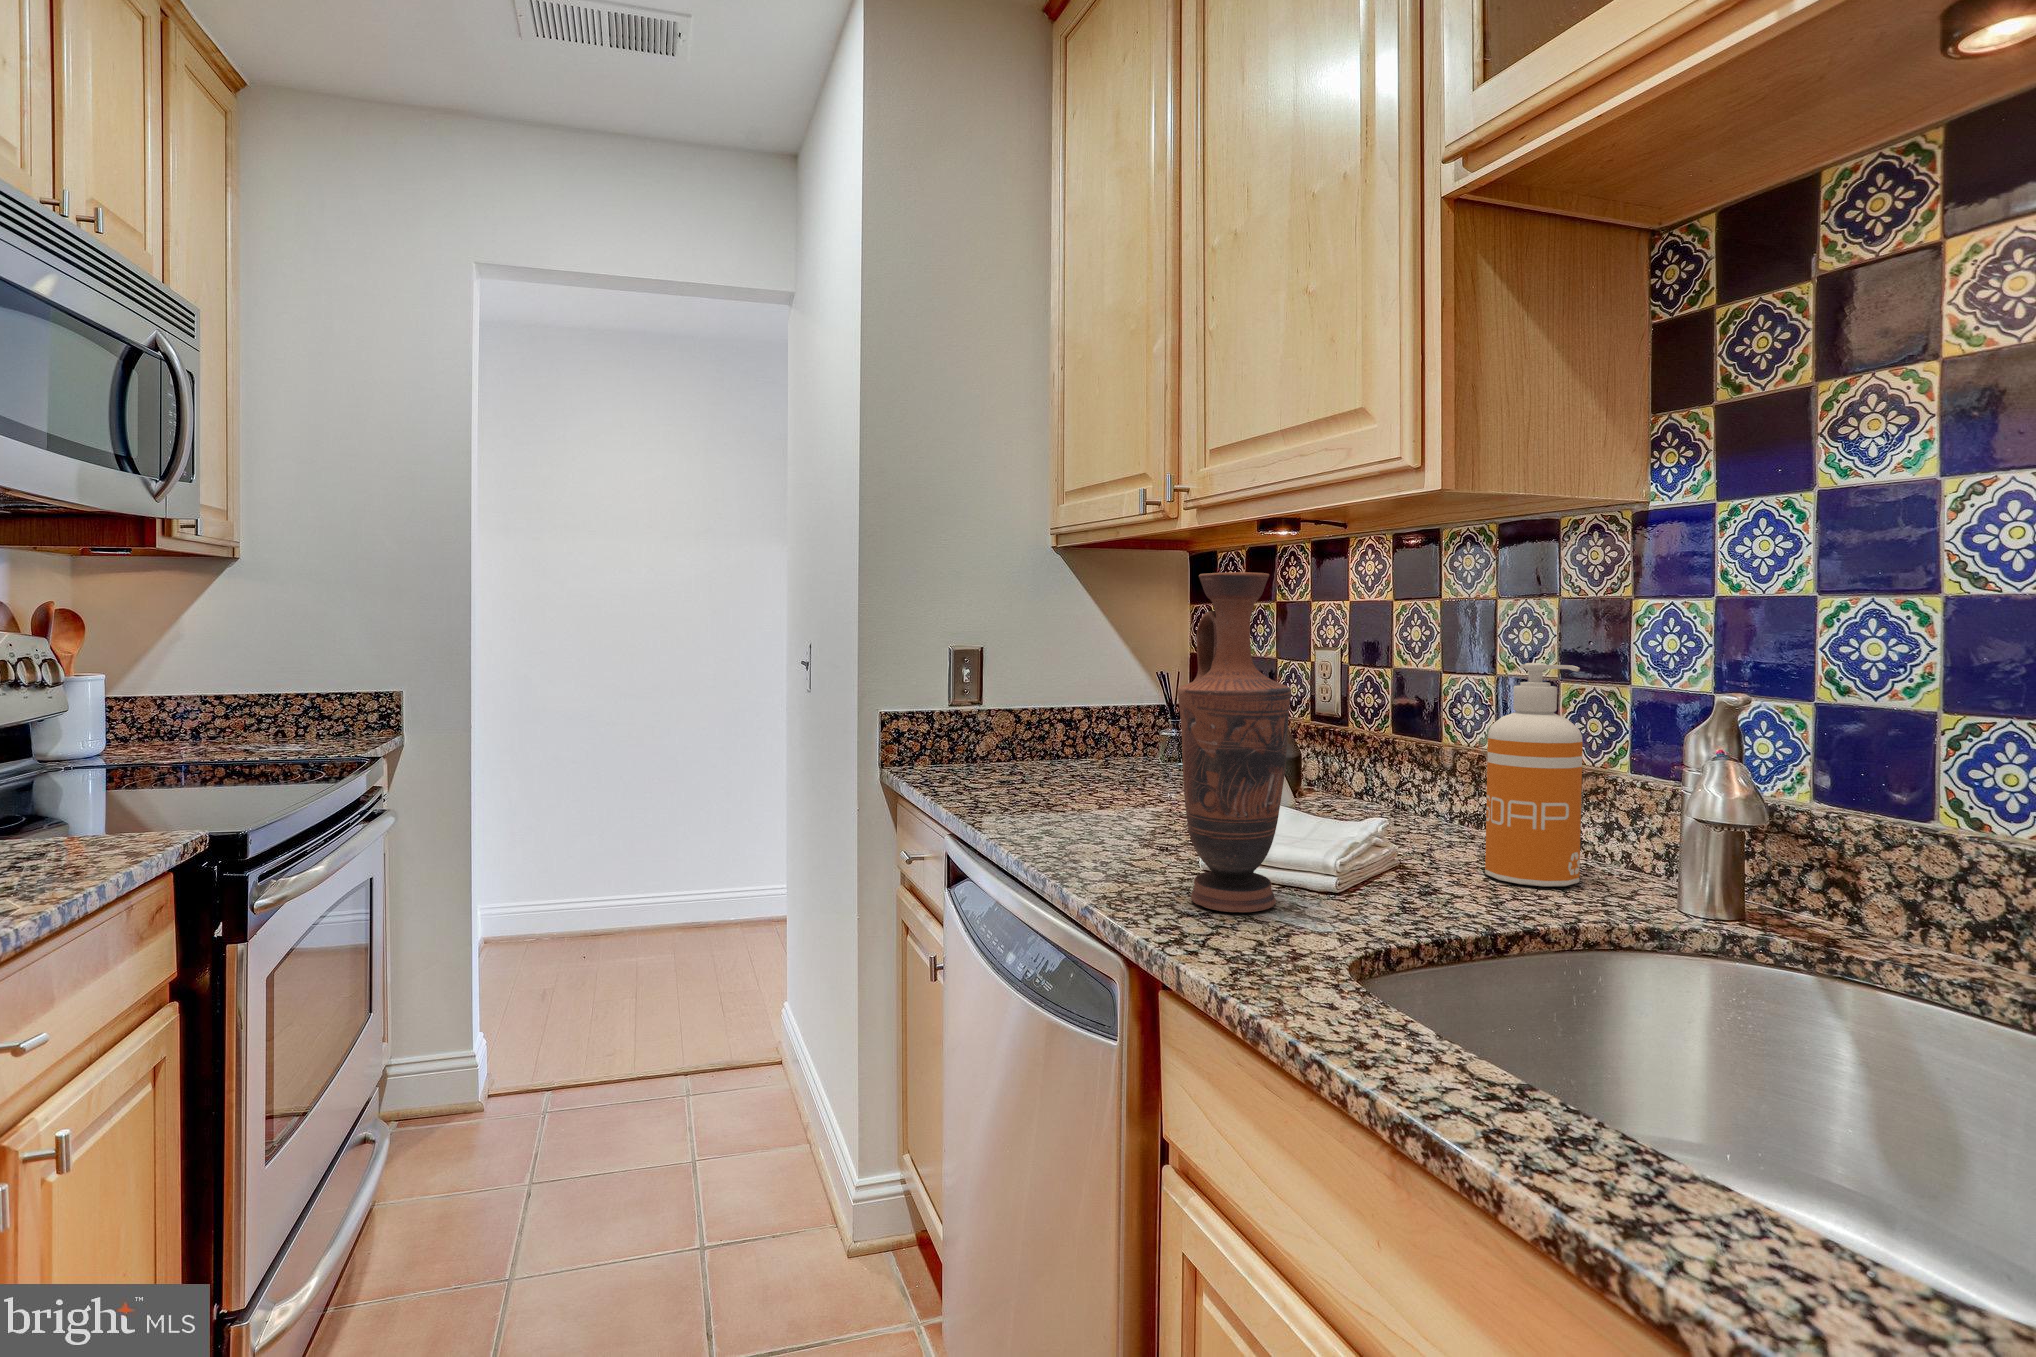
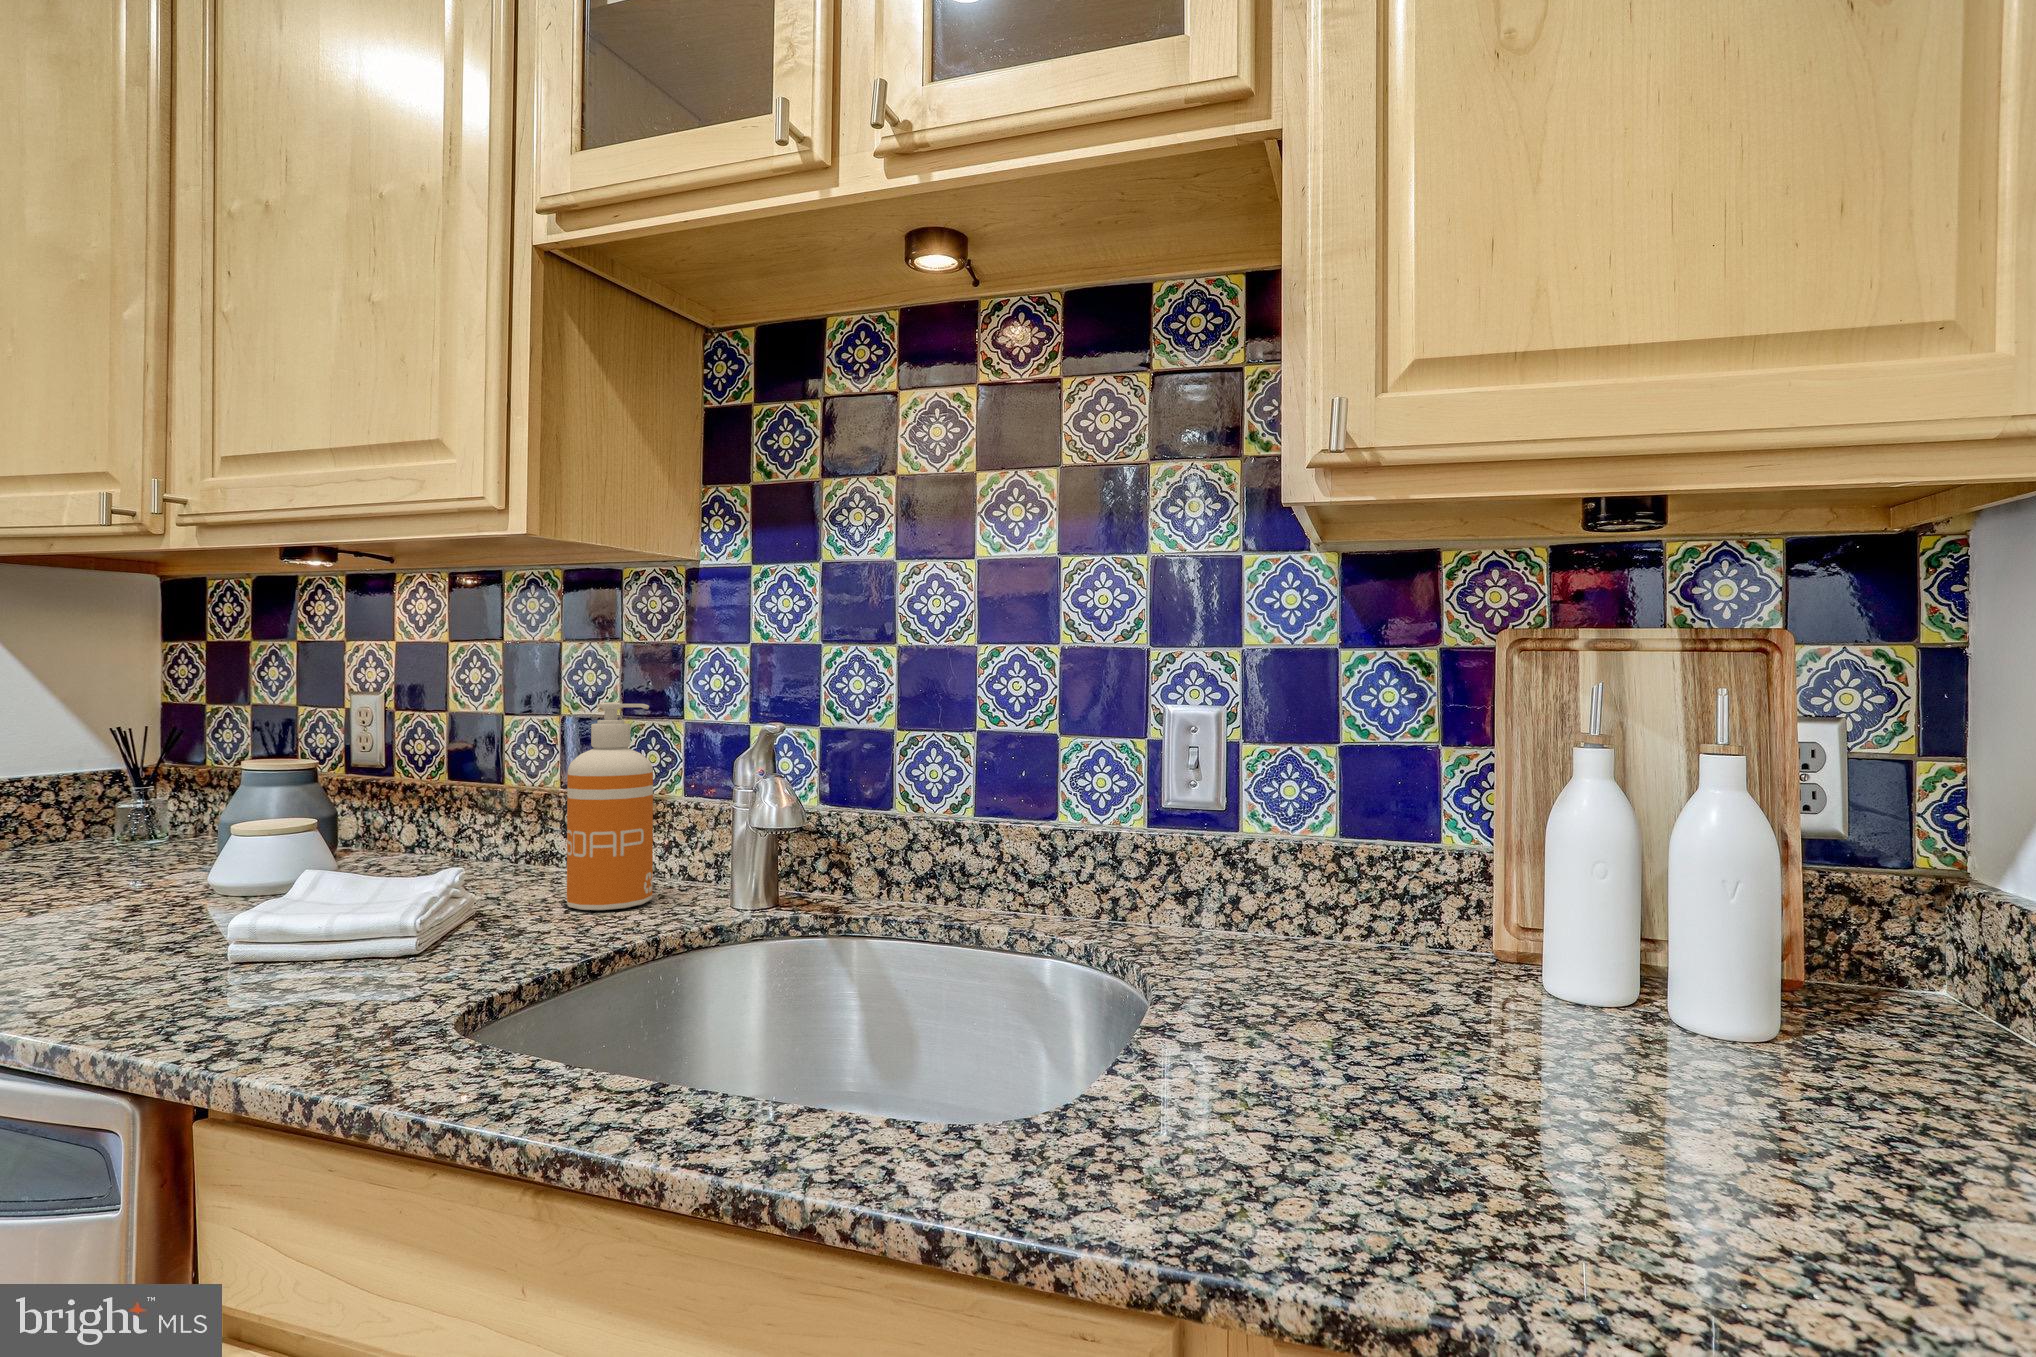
vase: present [1178,572,1291,912] -> none [207,602,367,1005]

